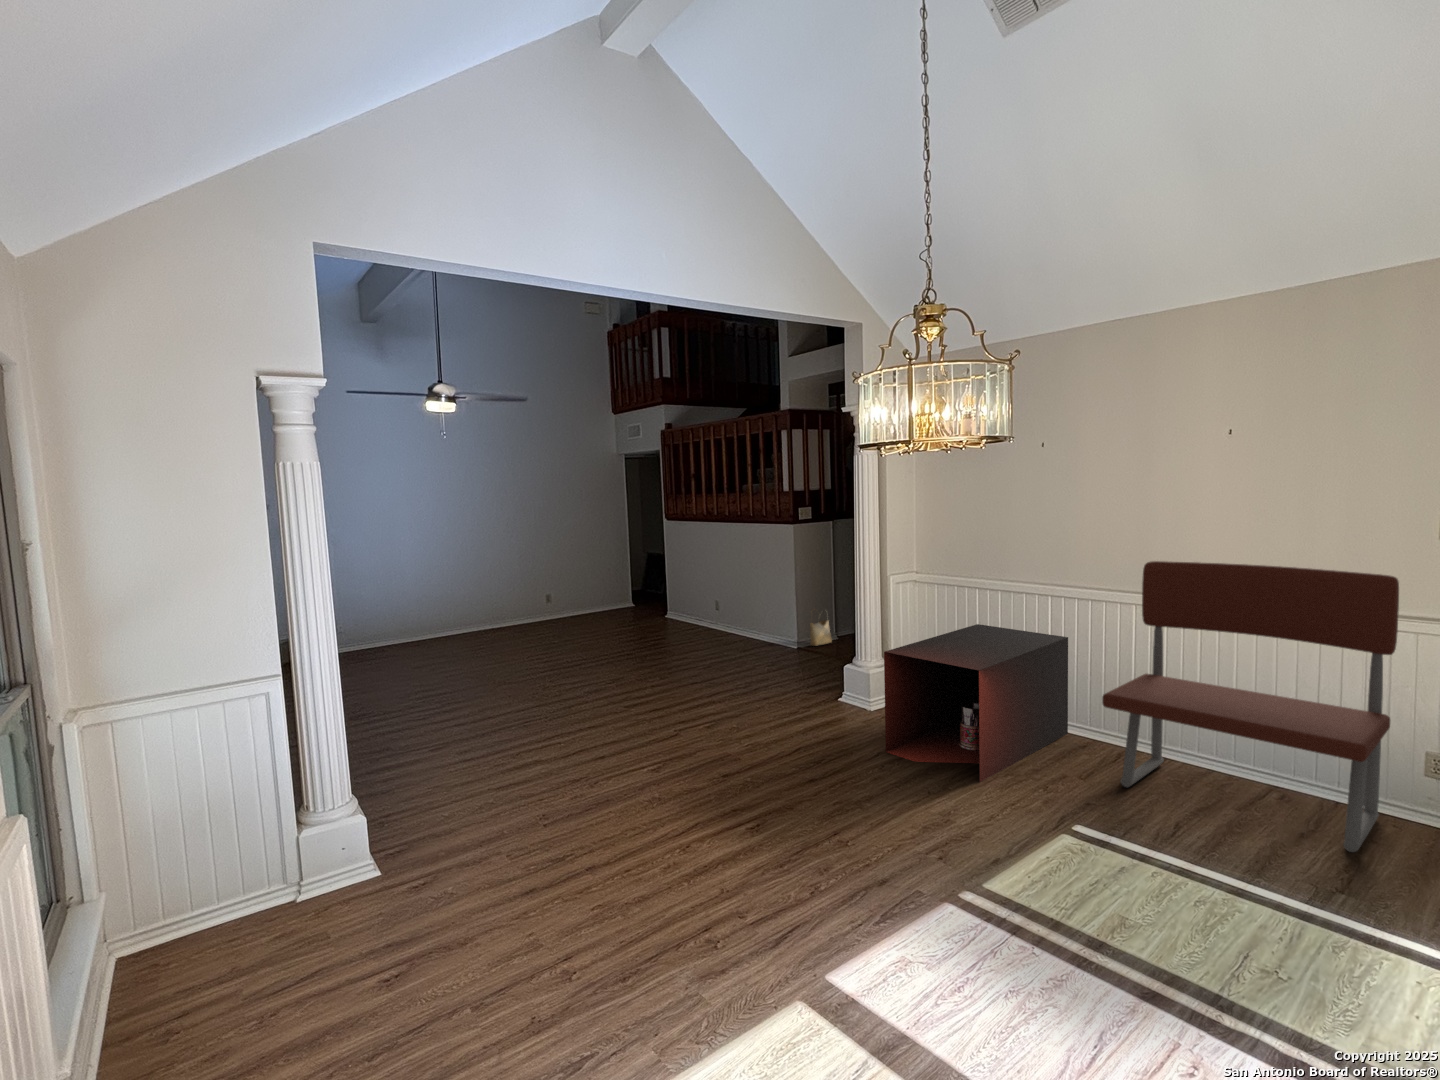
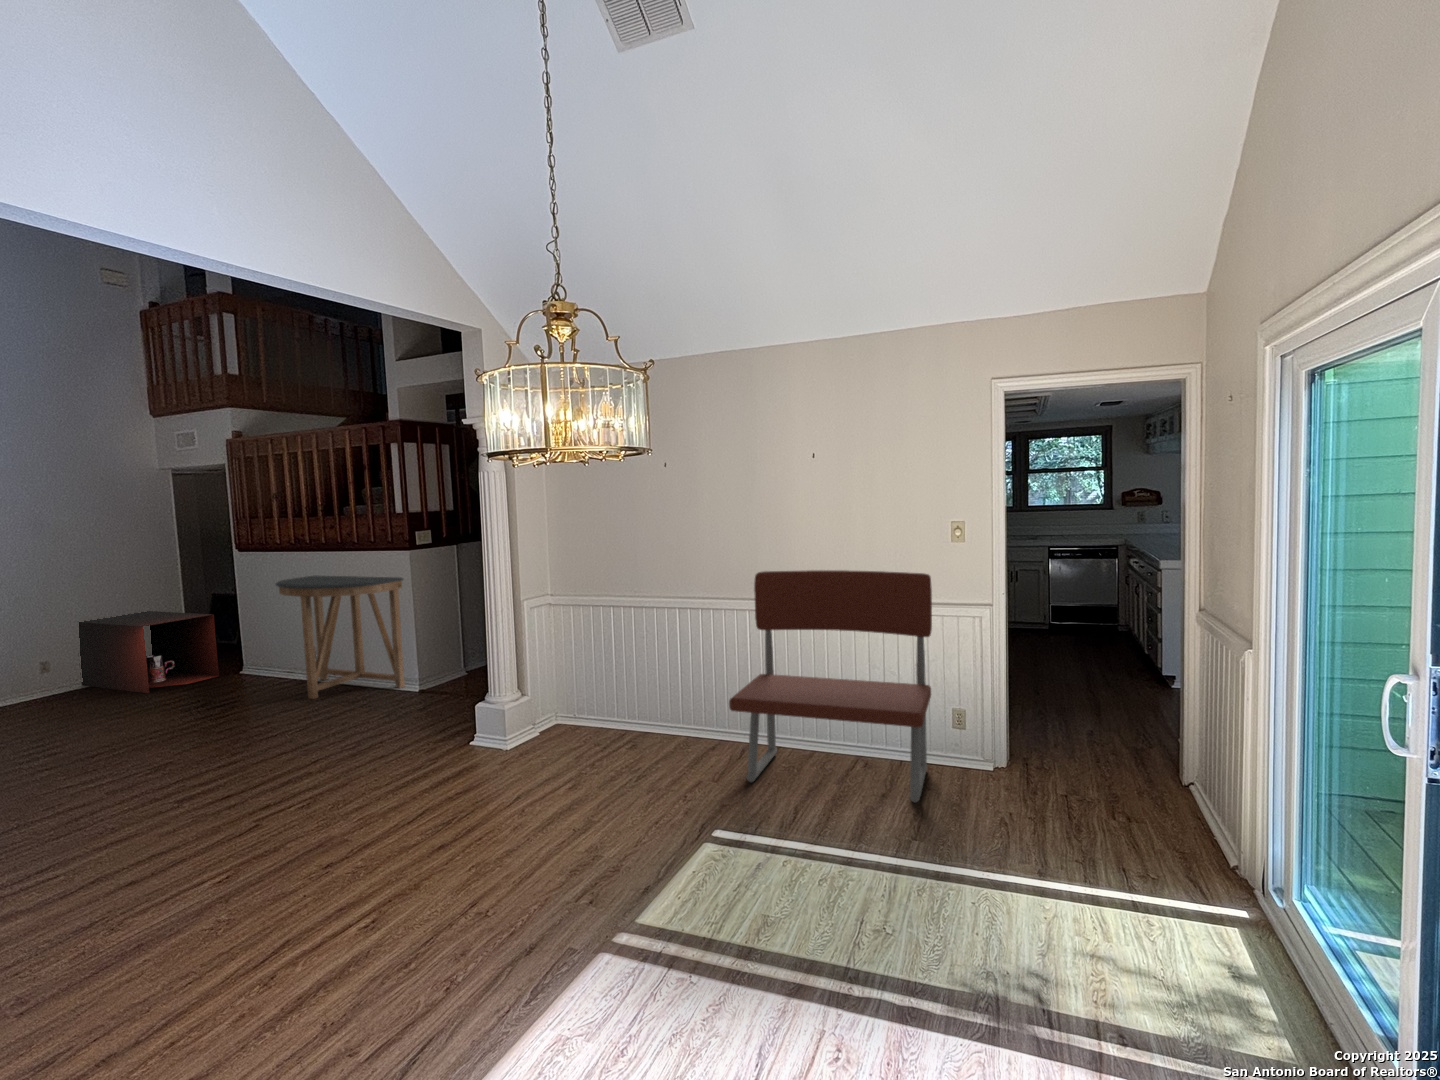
console table: none [692,543,789,646] -> present [276,576,405,699]
woven basket: present [810,620,832,646] -> none [432,643,458,684]
storage cabinet: present [884,624,1068,782] -> present [79,611,219,693]

